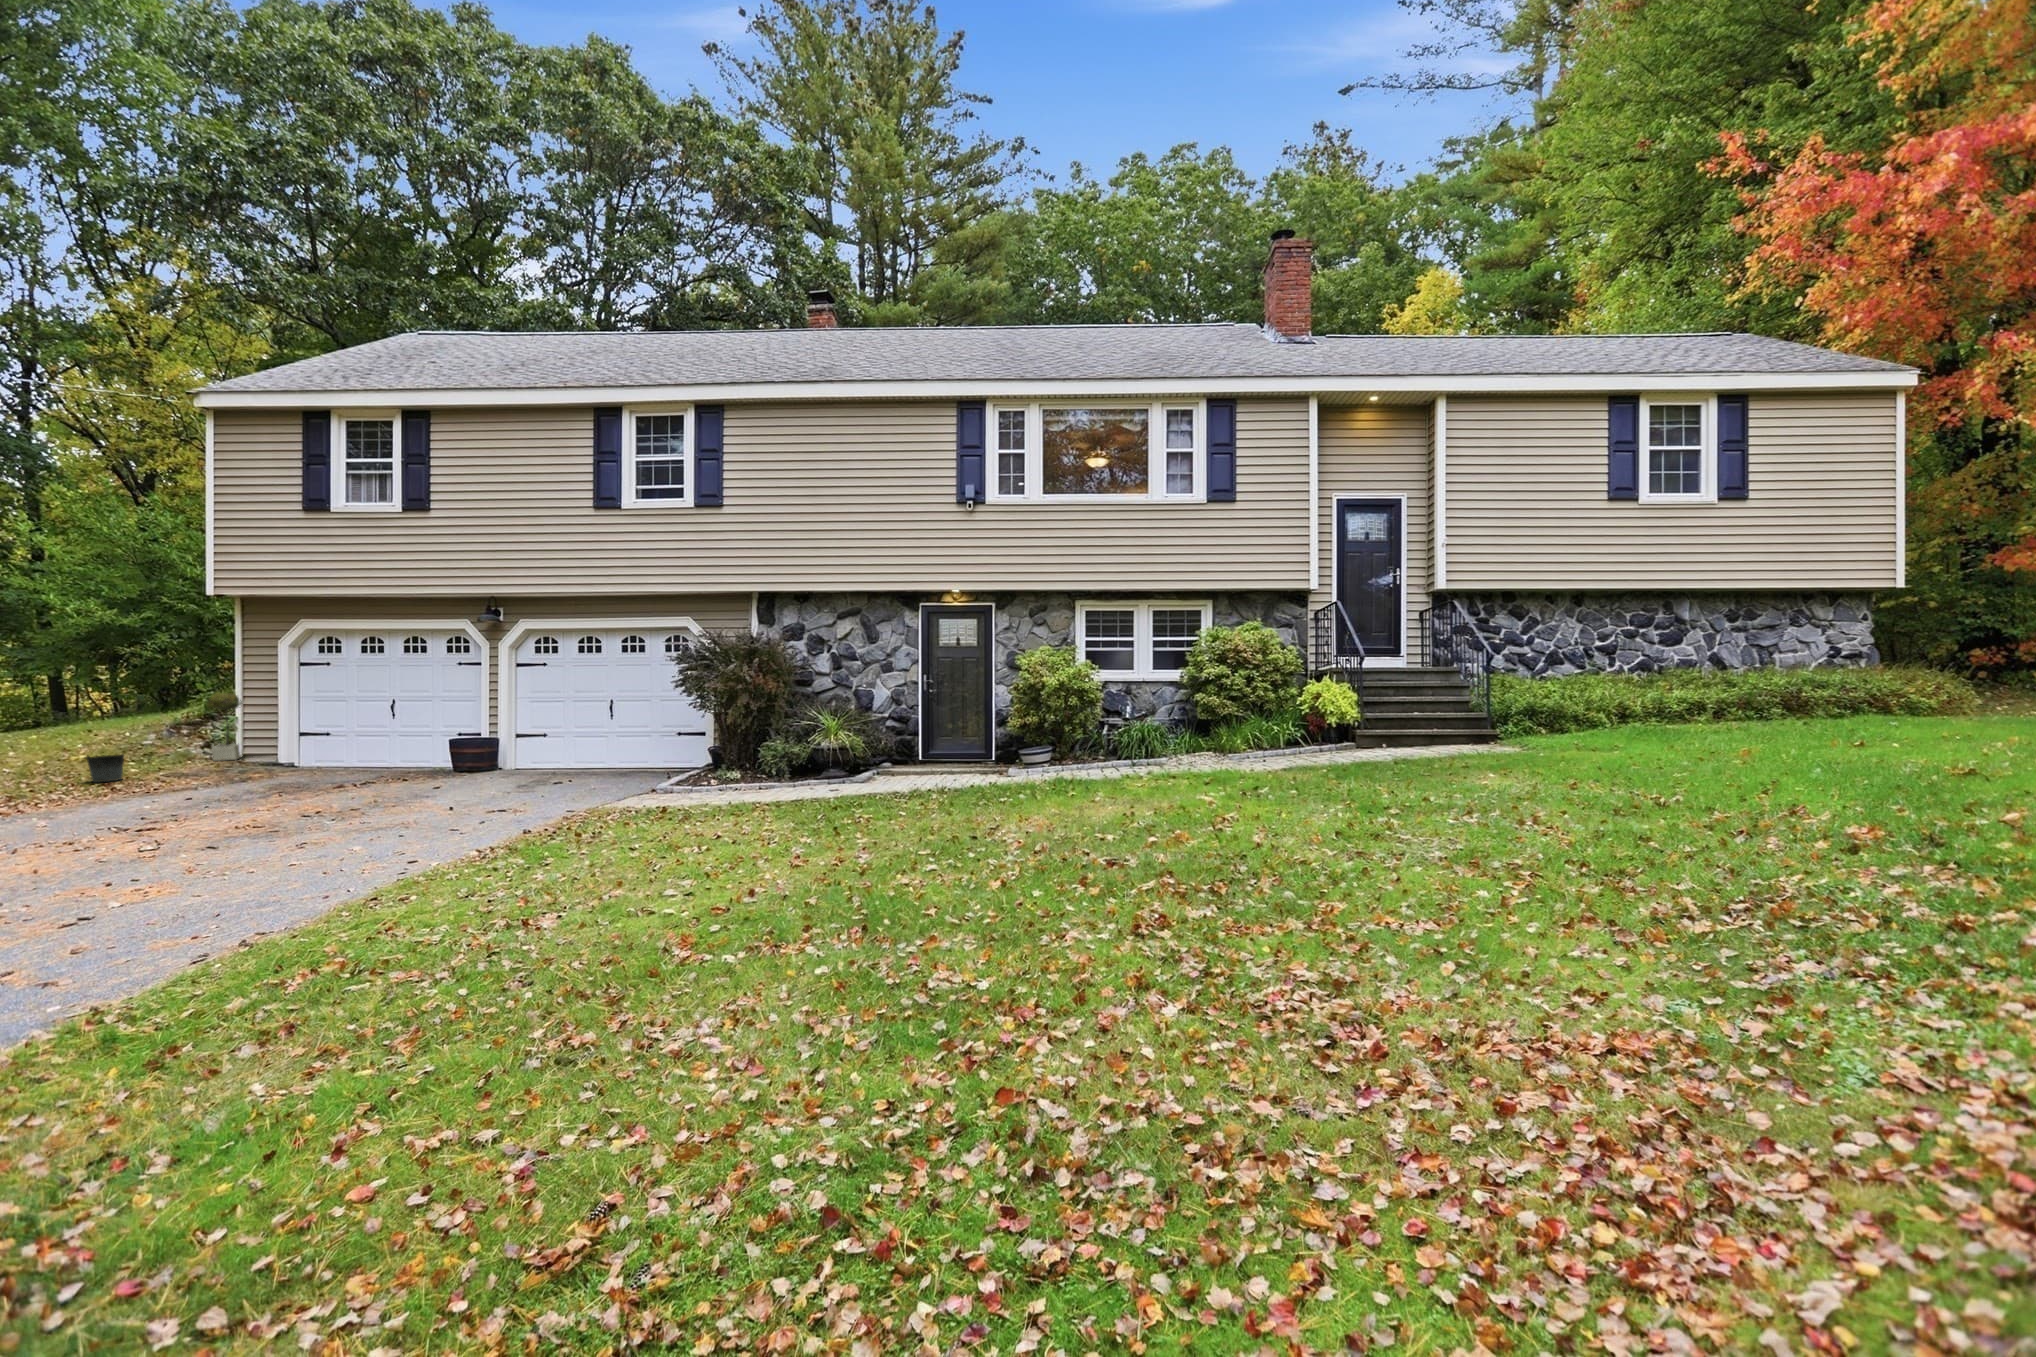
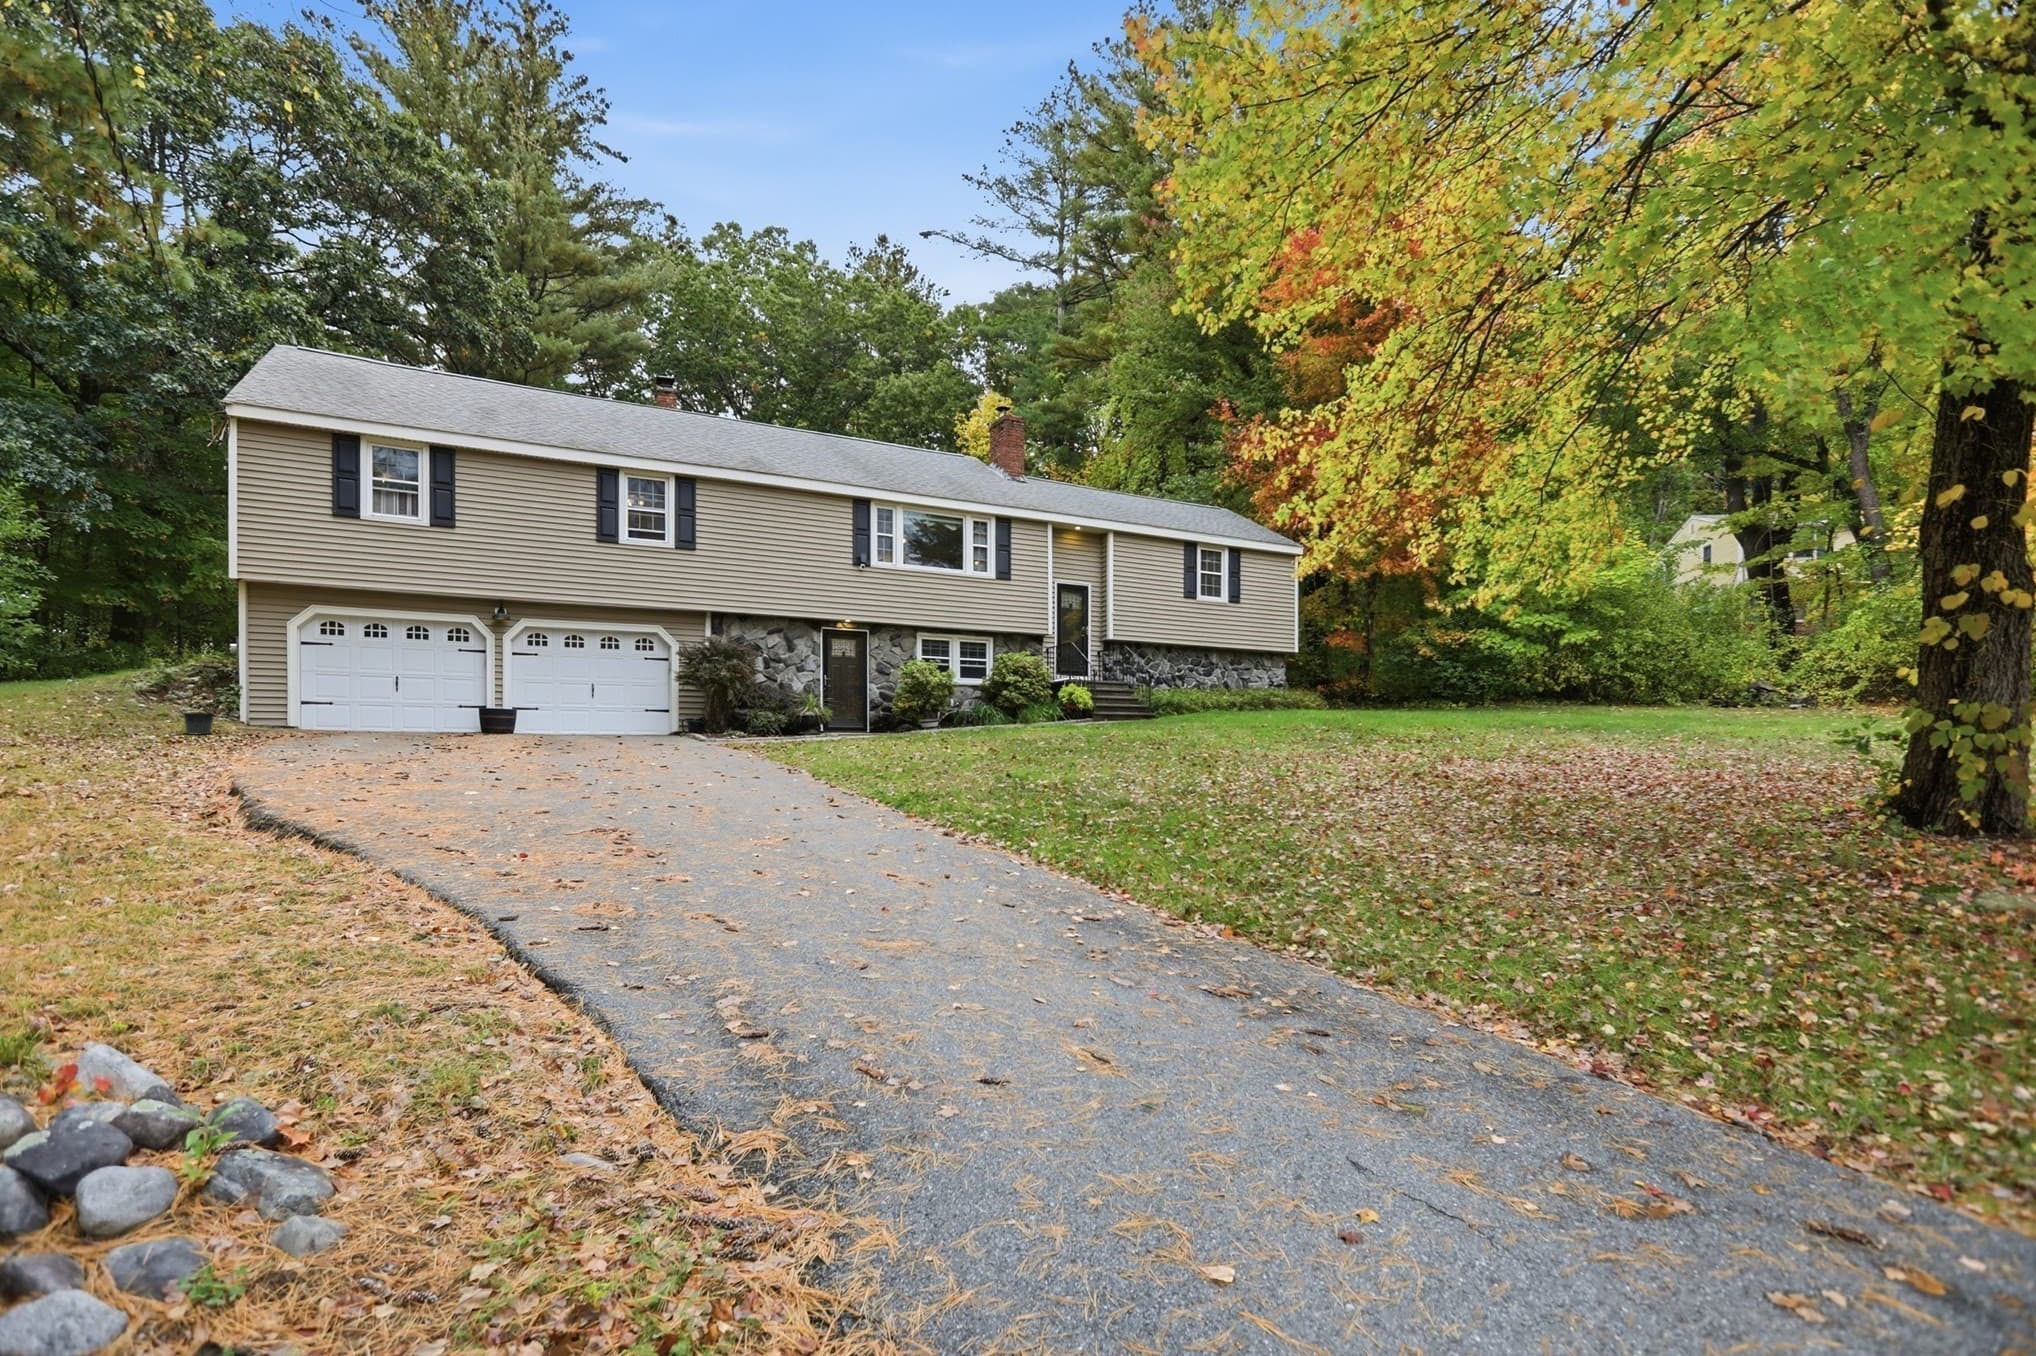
potted tree: present [207,692,242,761] -> none [213,664,246,725]

